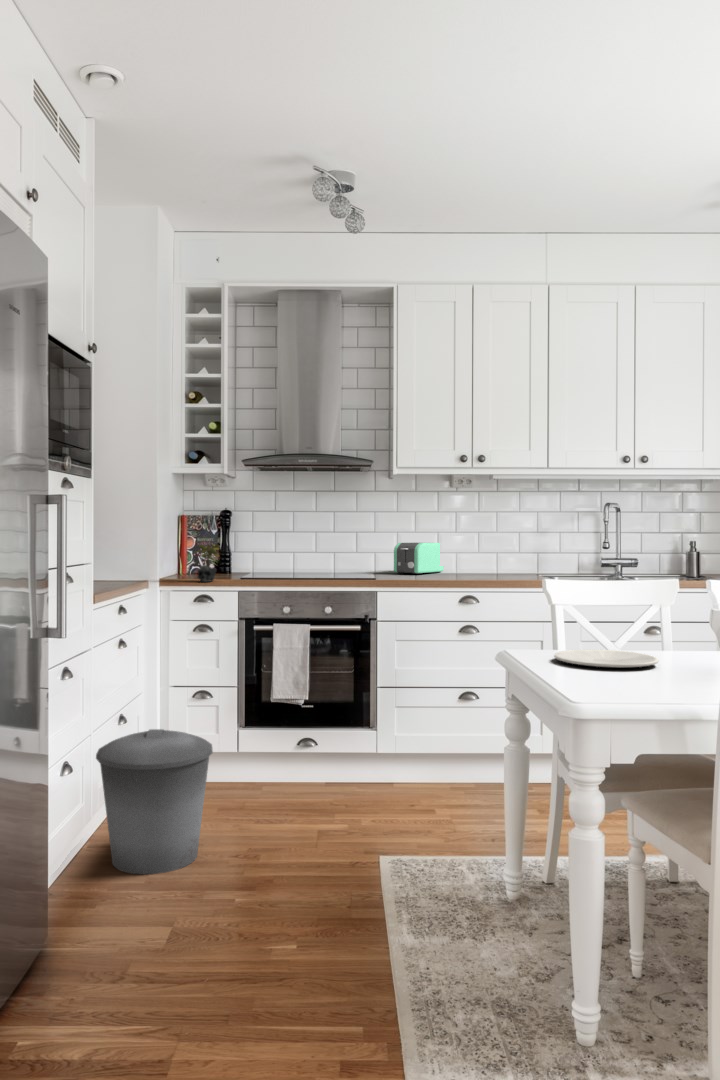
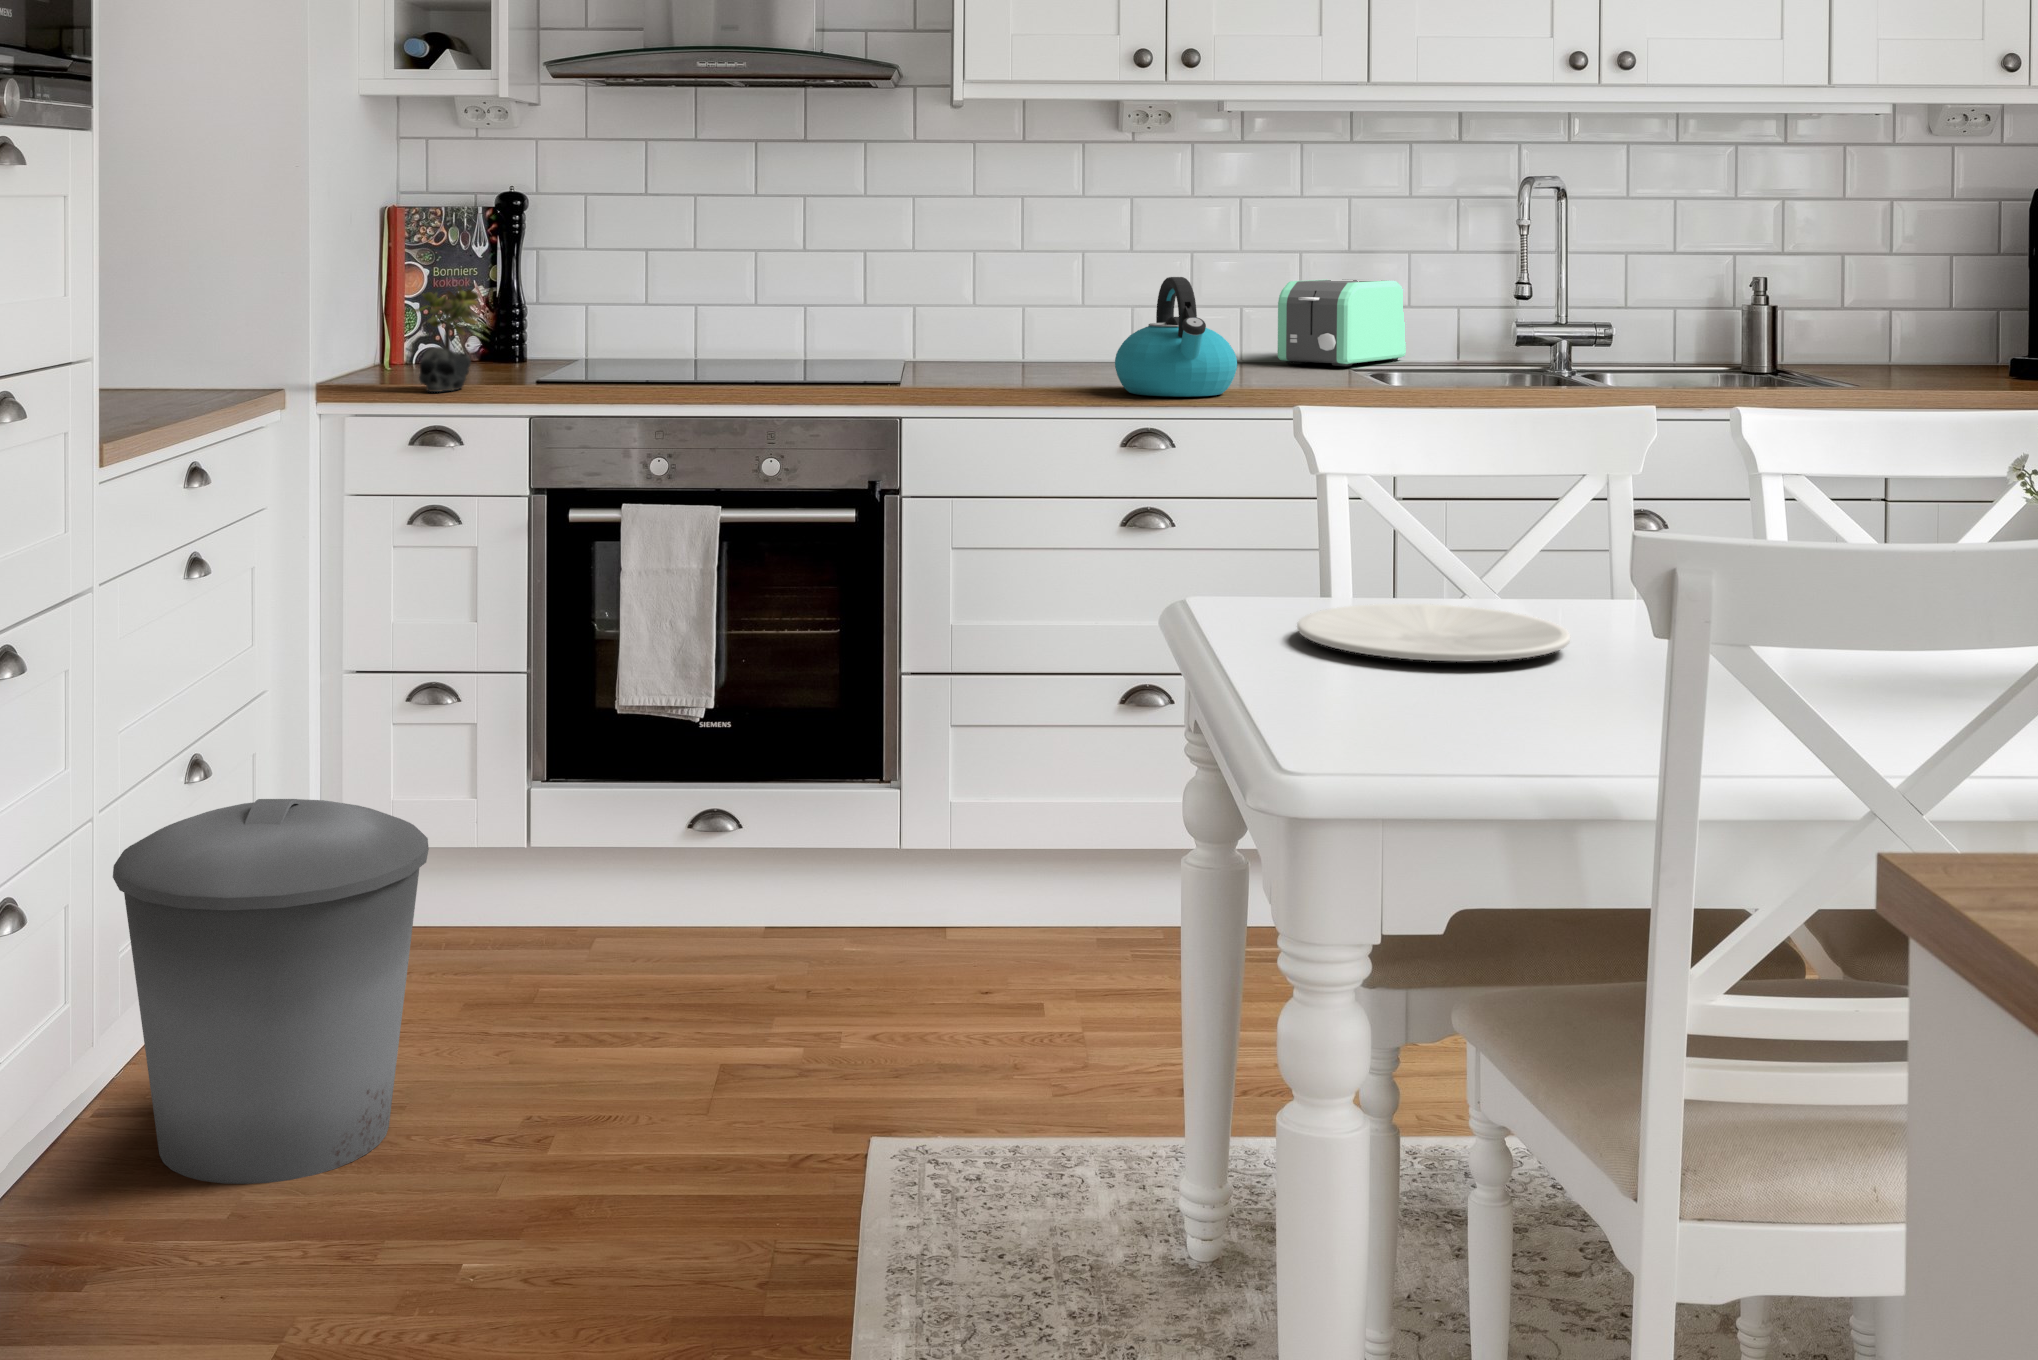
kettle: none [456,539,502,583] -> present [1115,277,1237,397]
toaster: present [394,543,444,574] -> present [1278,279,1406,366]

